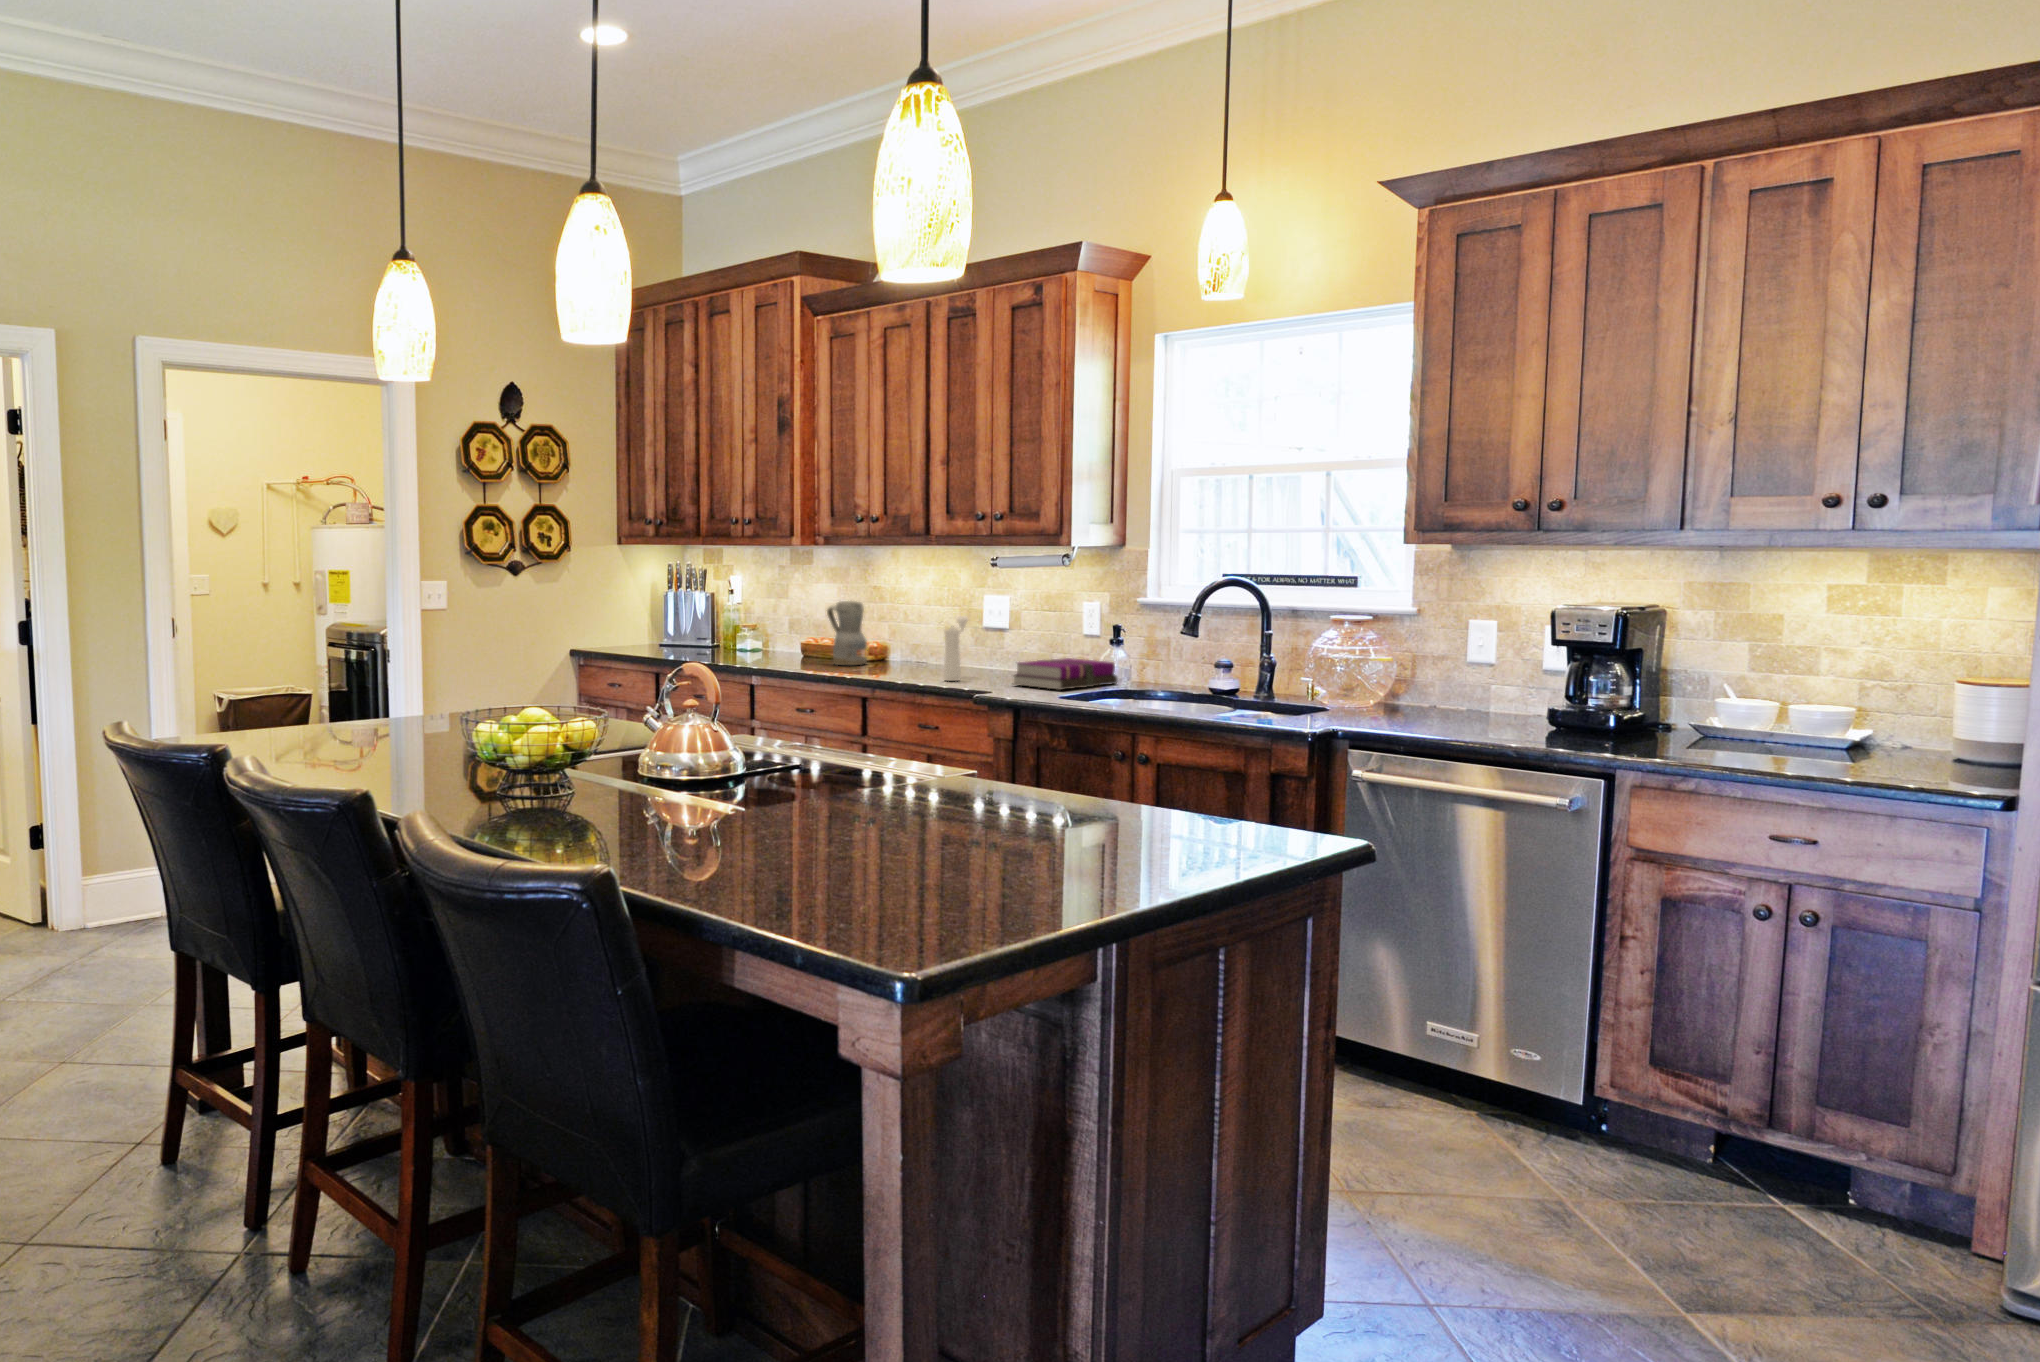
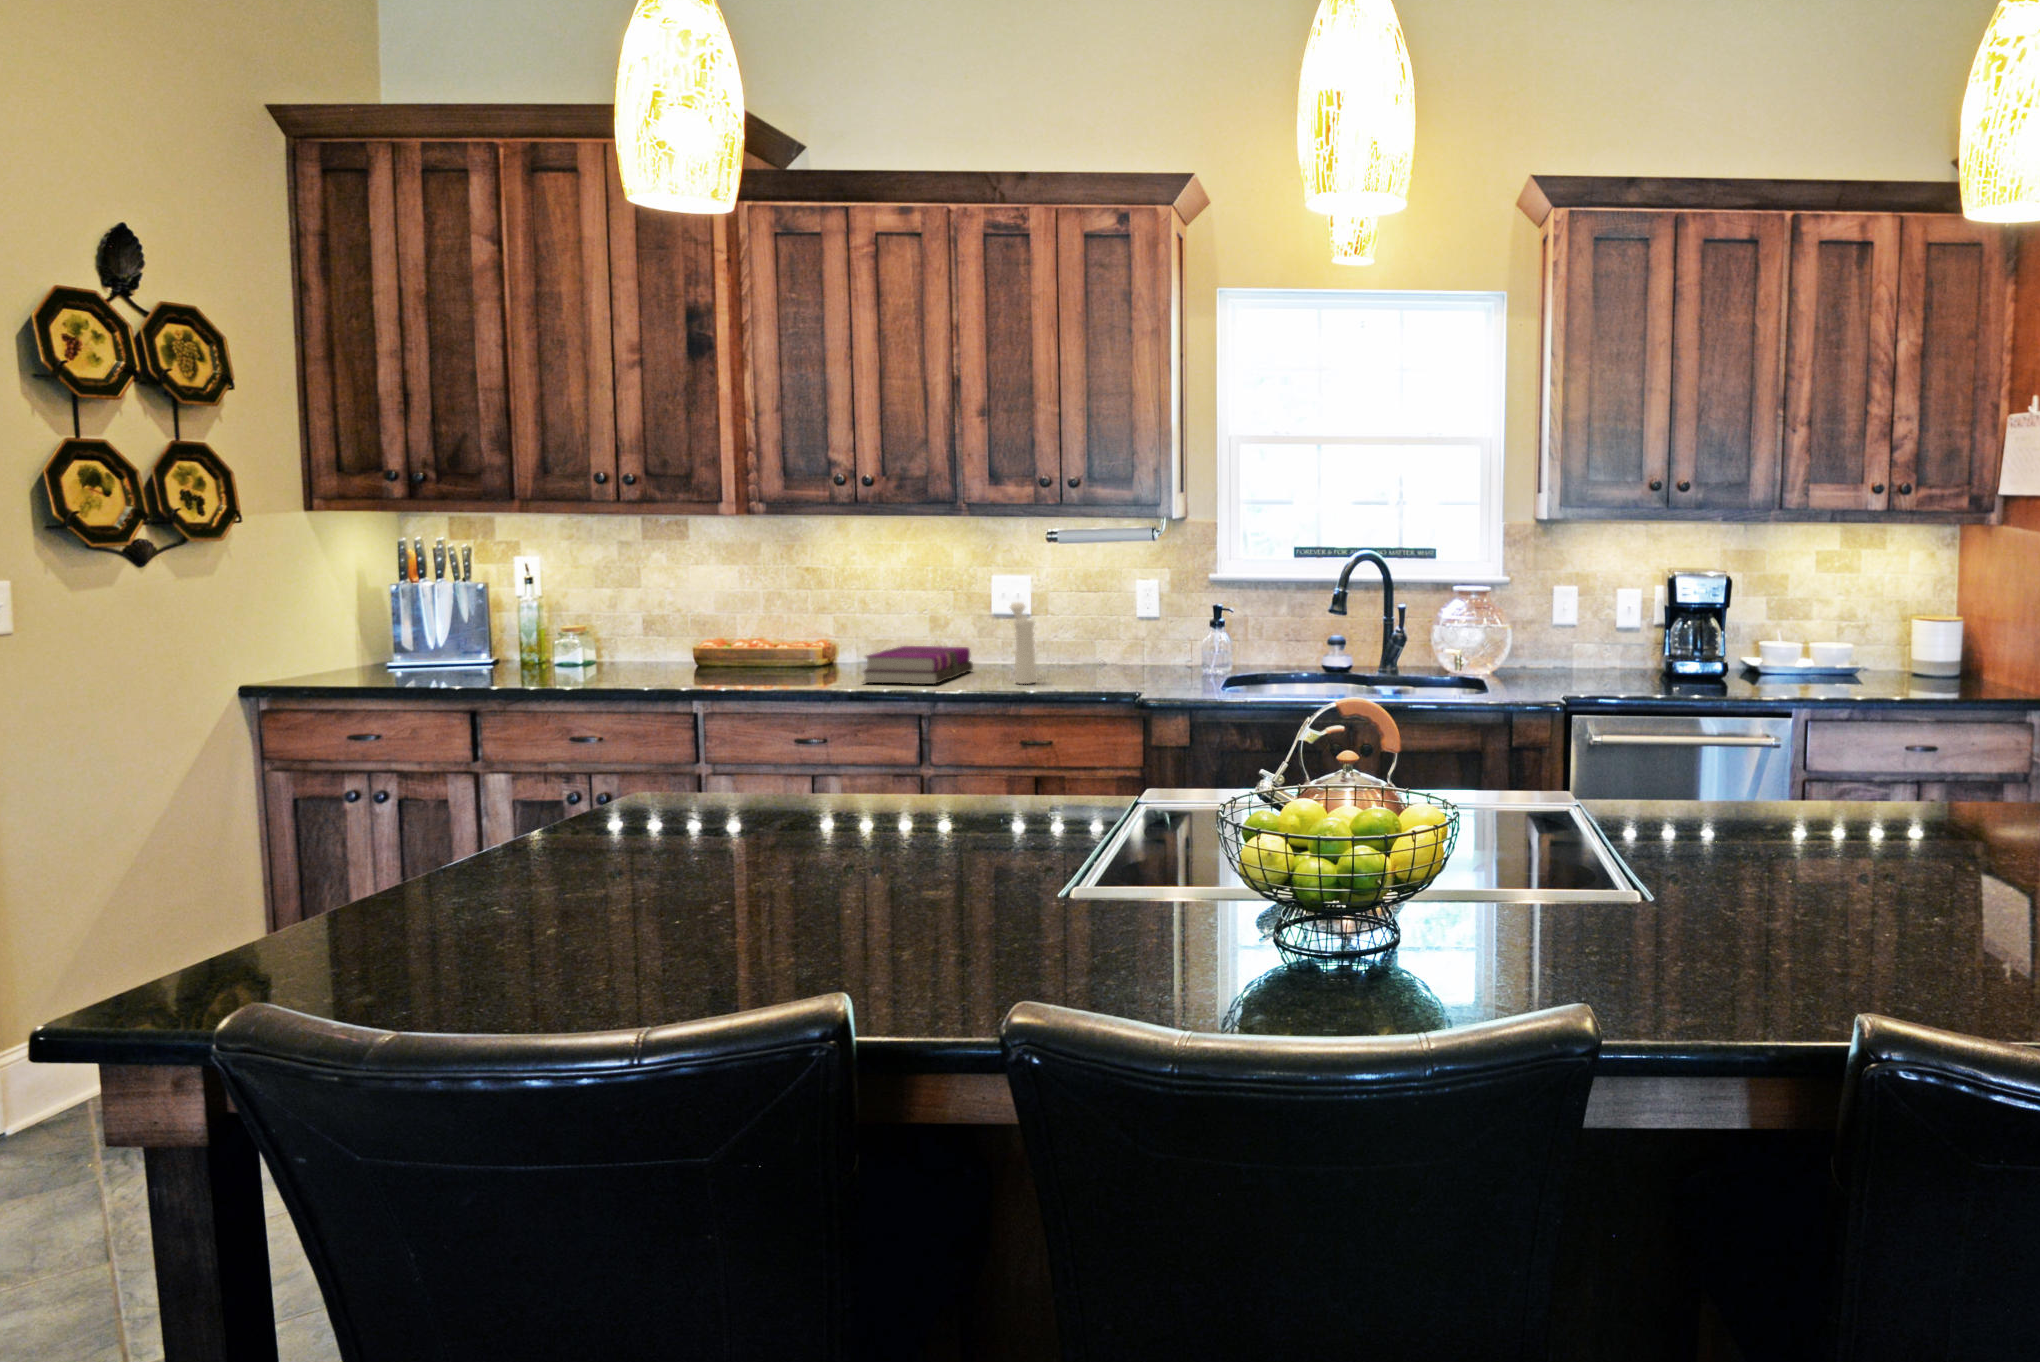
ceramic pitcher: present [827,601,868,665] -> none [774,589,837,675]
hardback book: present [1014,658,1118,690] -> present [864,646,973,684]

